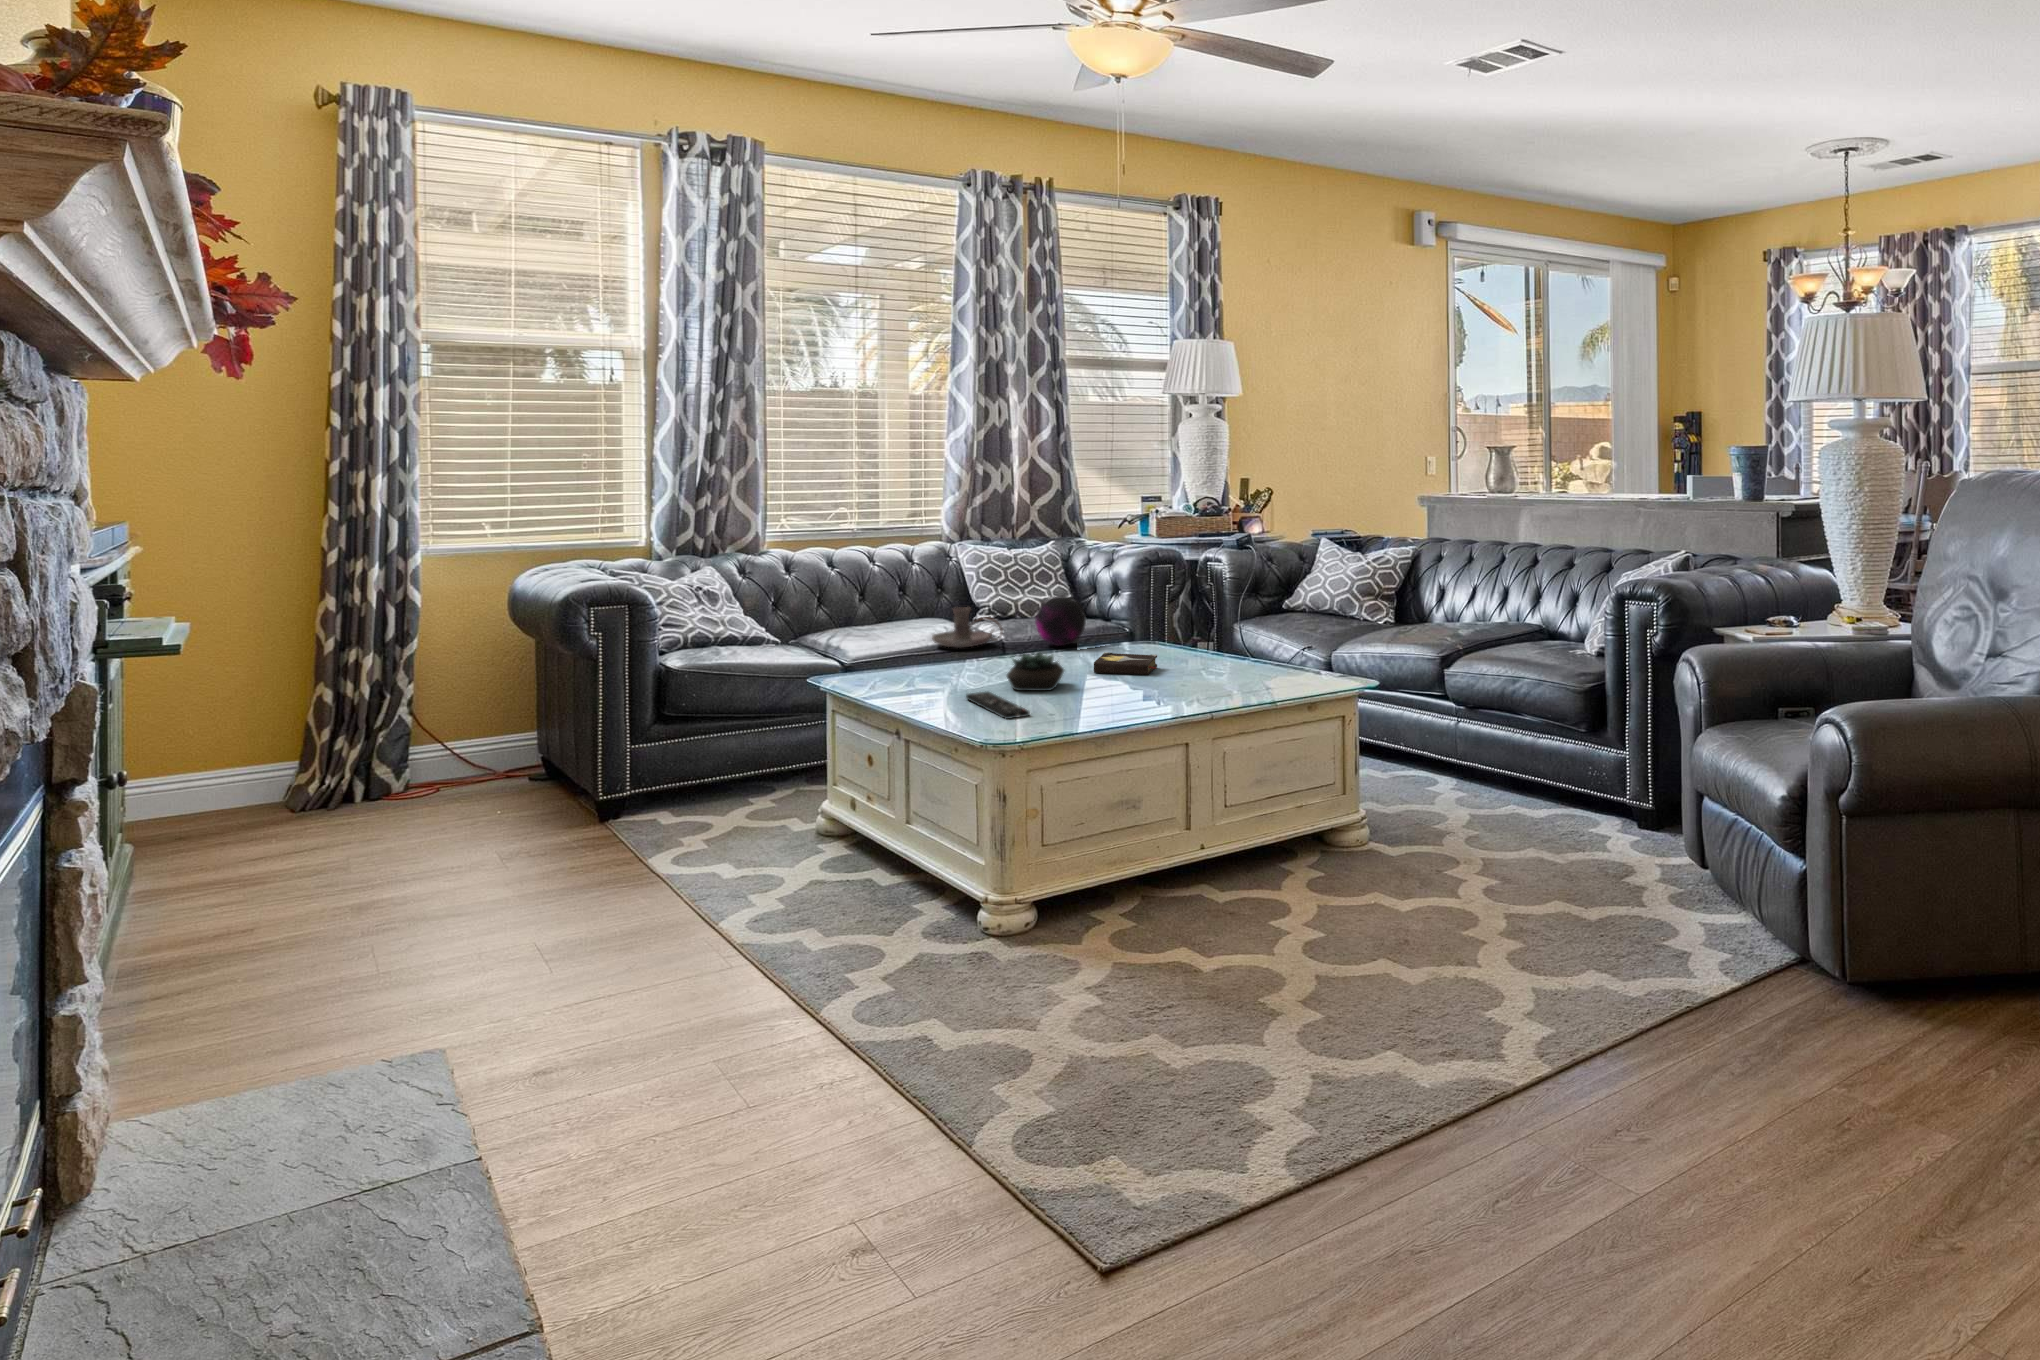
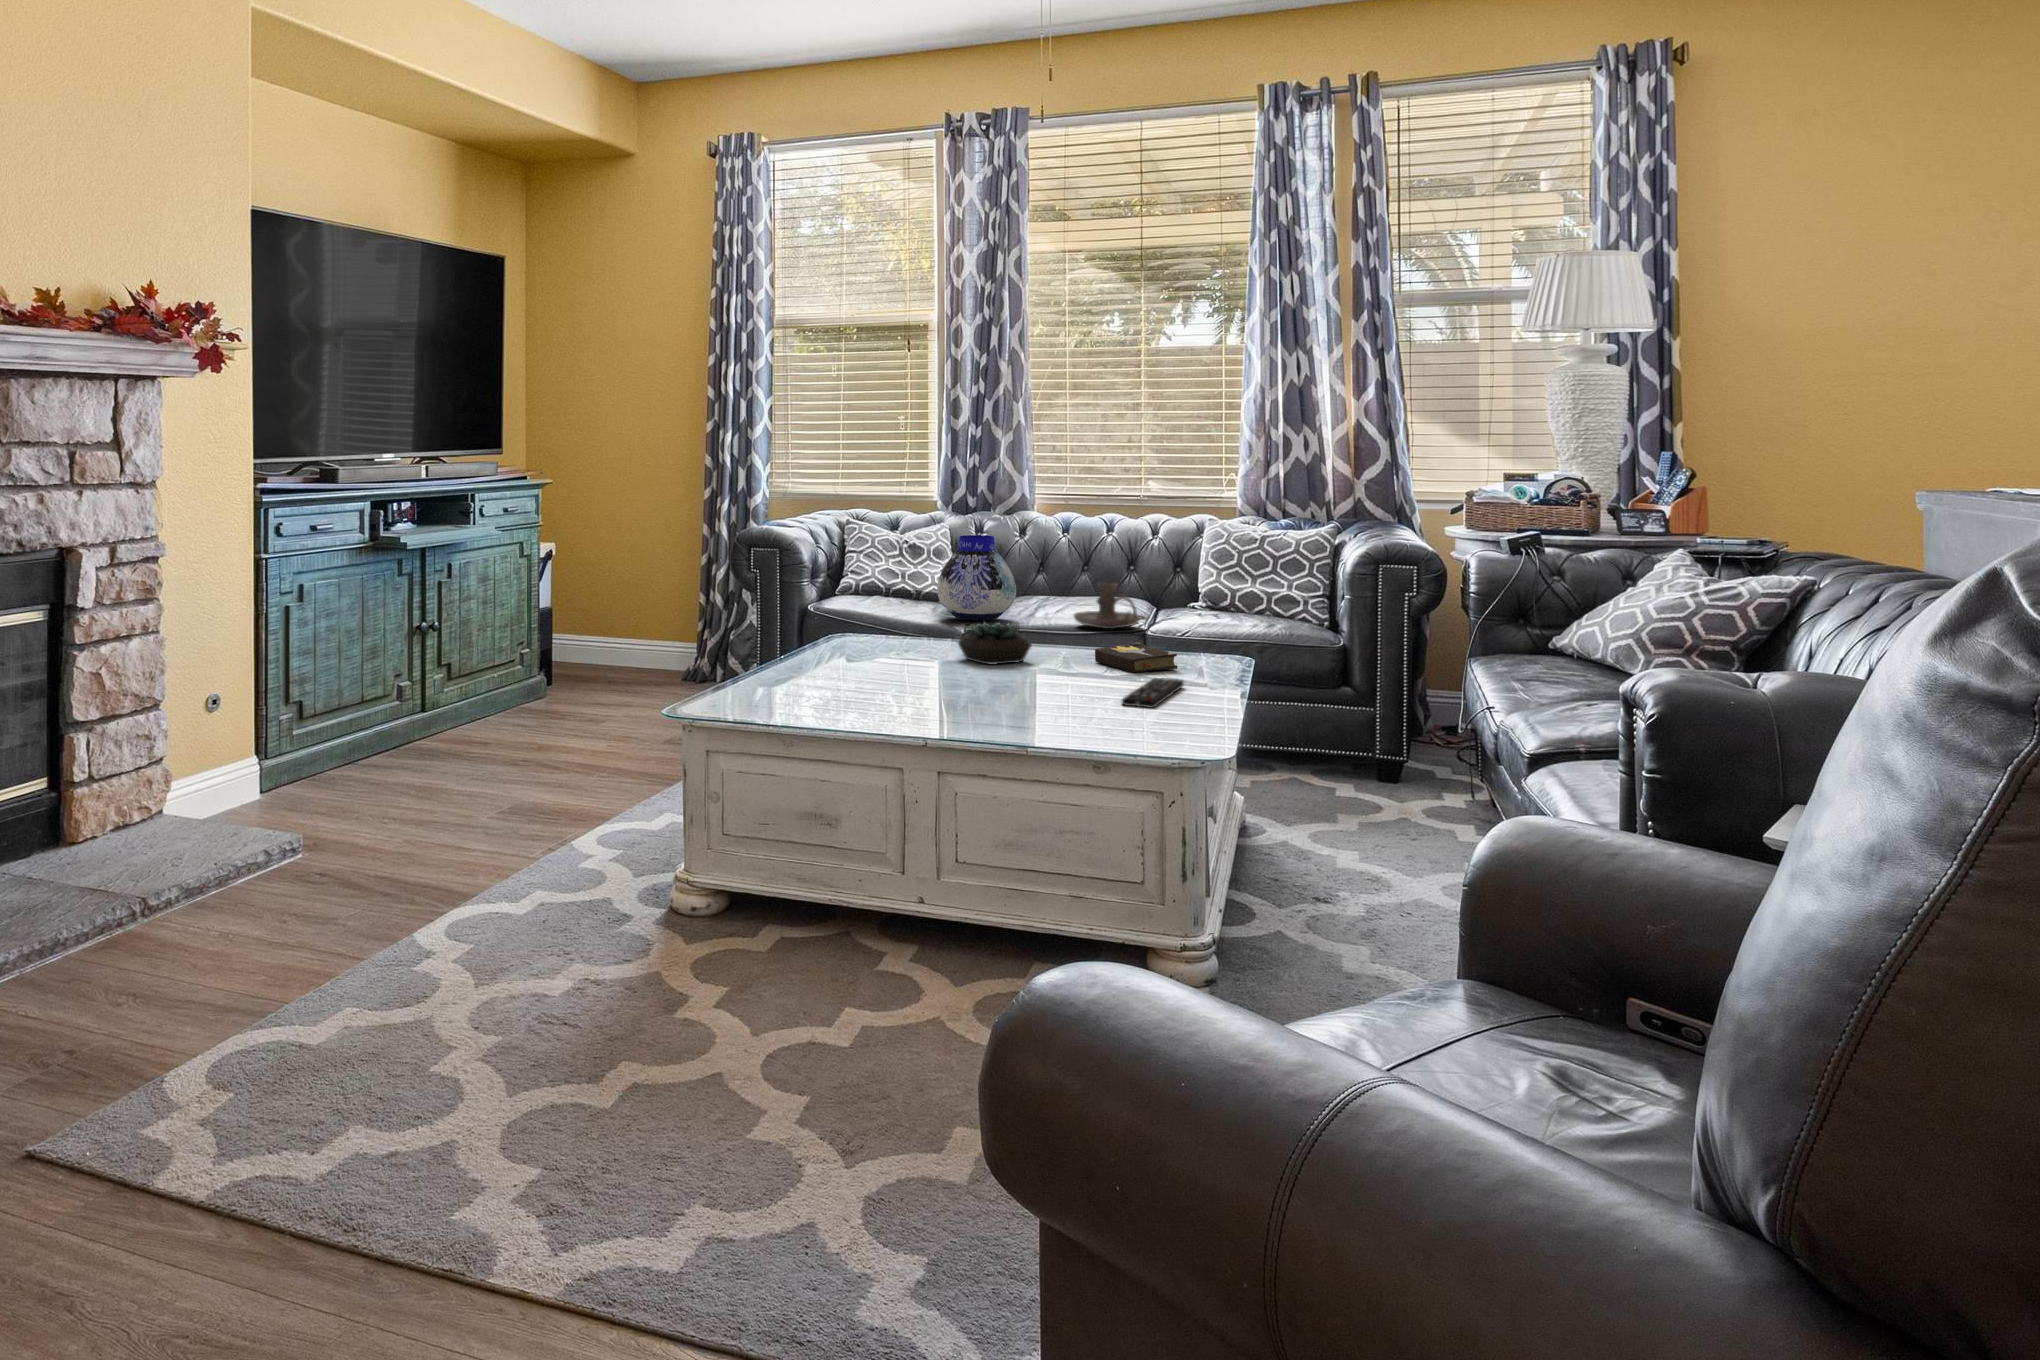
vase: none [803,577,883,660] -> present [937,535,1016,621]
decorative orb: present [1035,596,1086,646] -> none [1160,578,1225,641]
remote control: present [966,692,1030,719] -> present [1122,678,1184,708]

